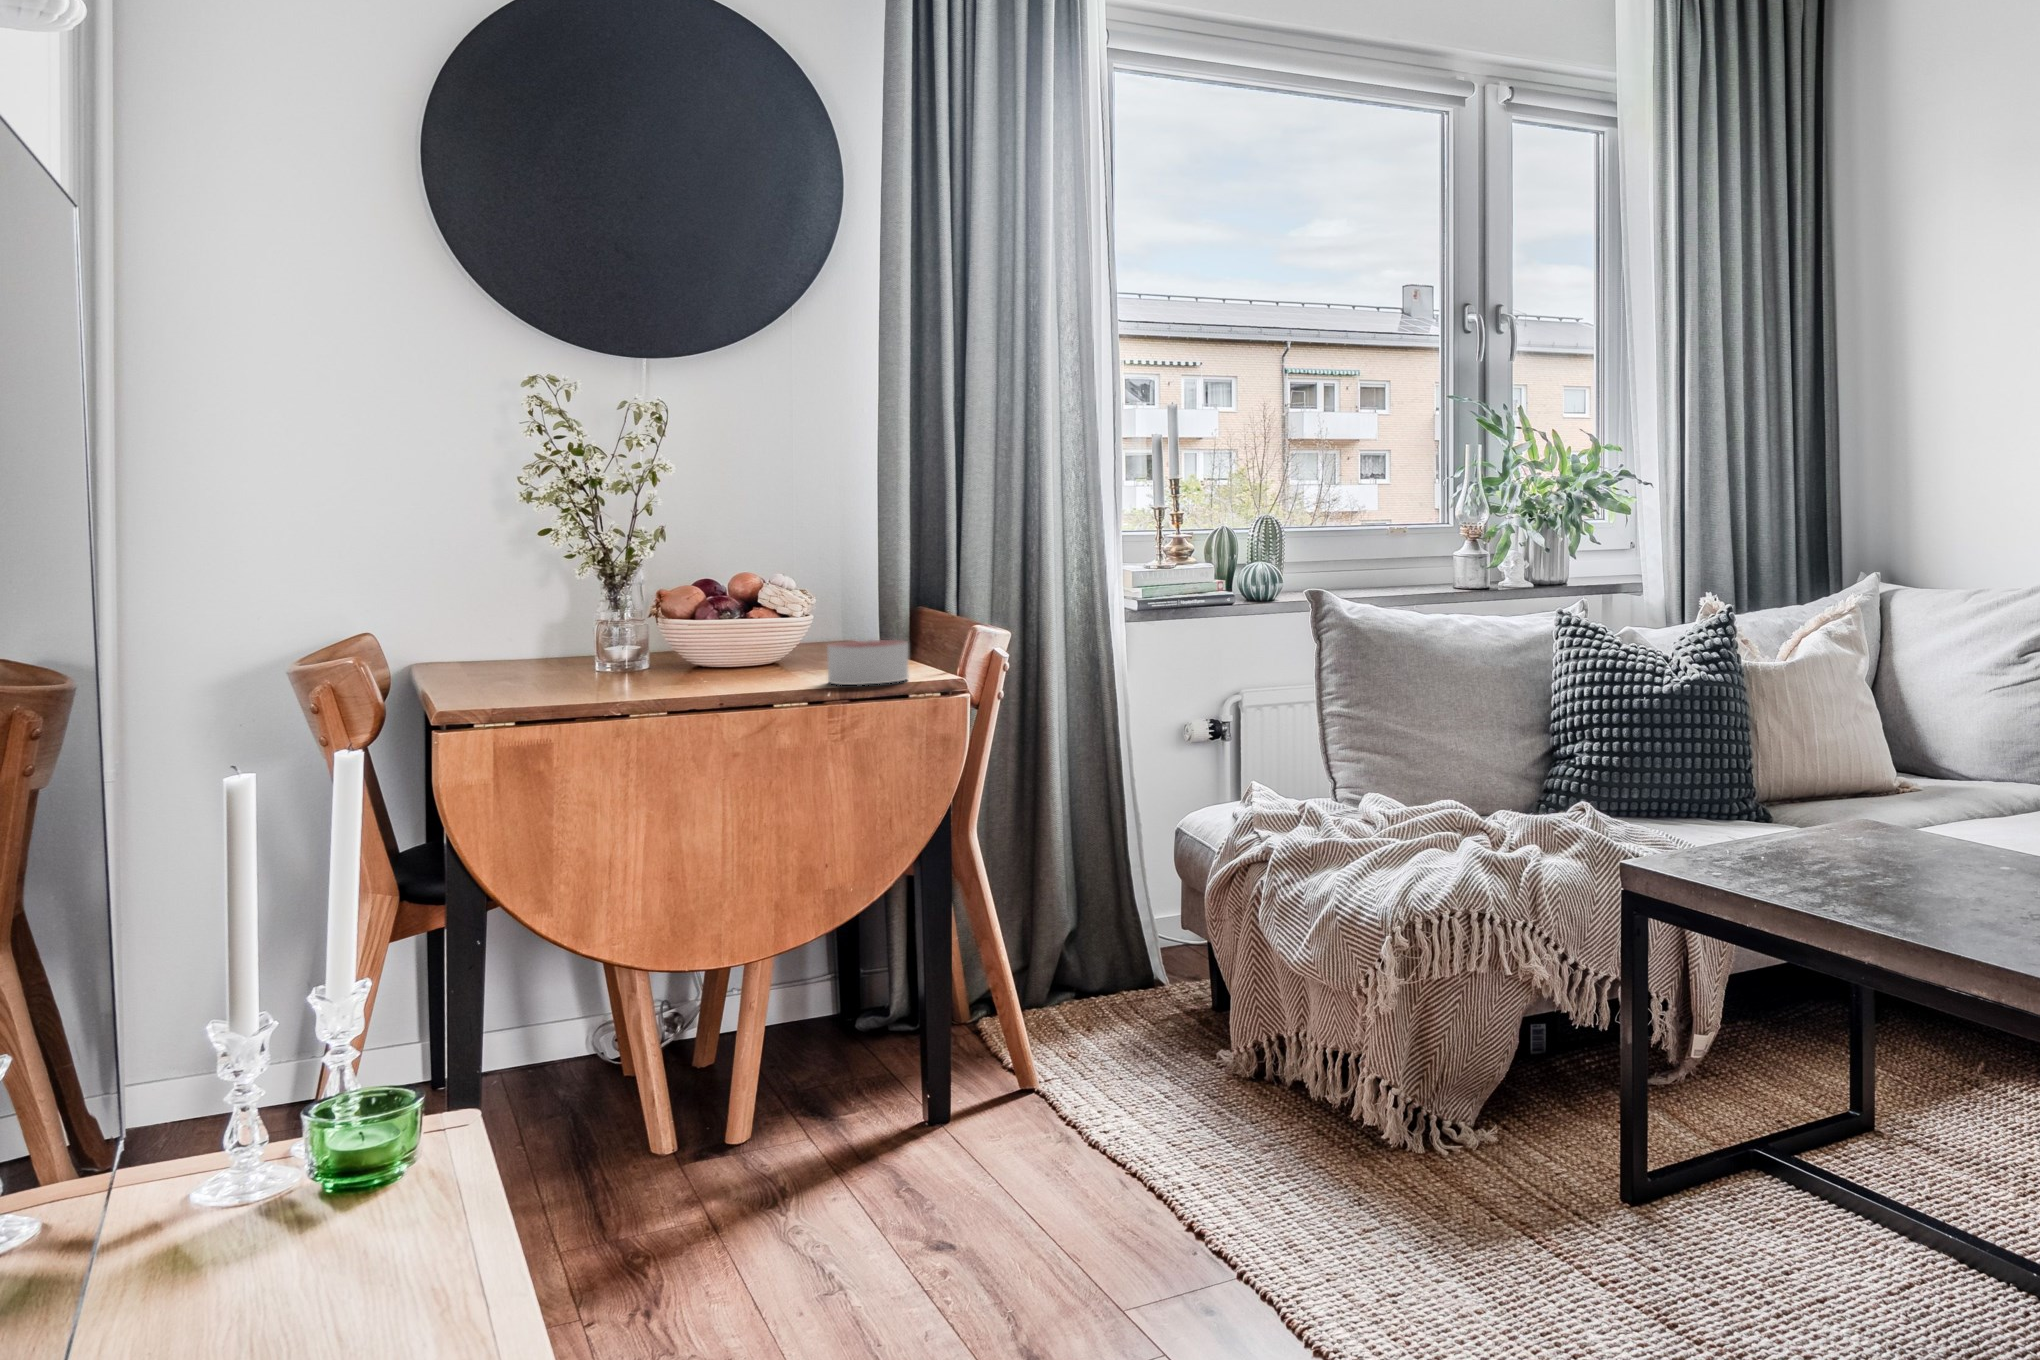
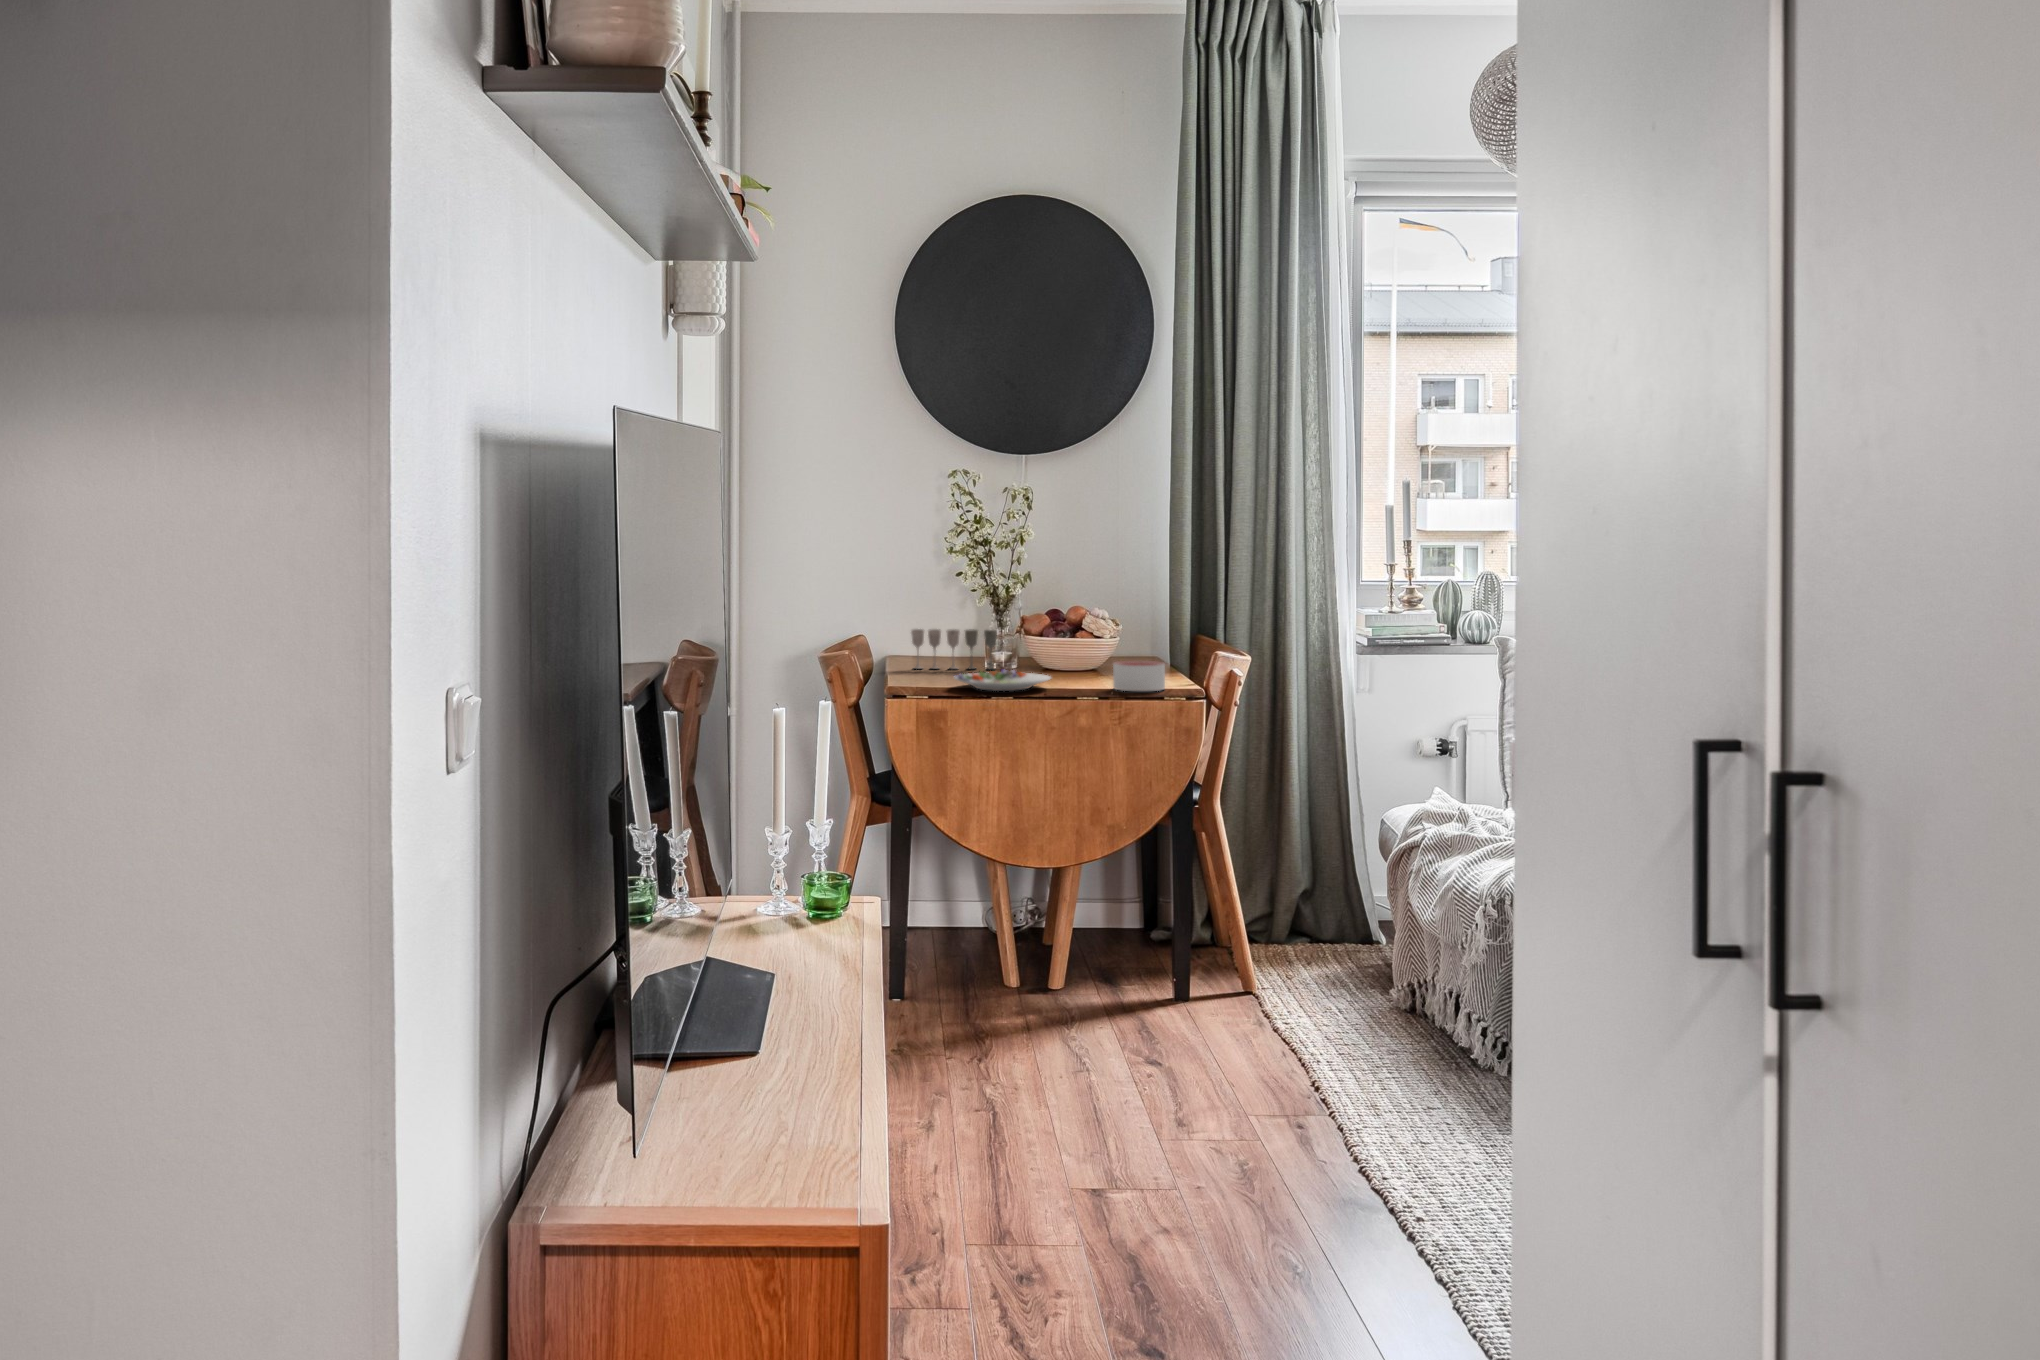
wine glass: none [463,610,617,676] -> present [911,629,997,670]
salad plate: none [554,665,728,698] -> present [954,670,1051,691]

